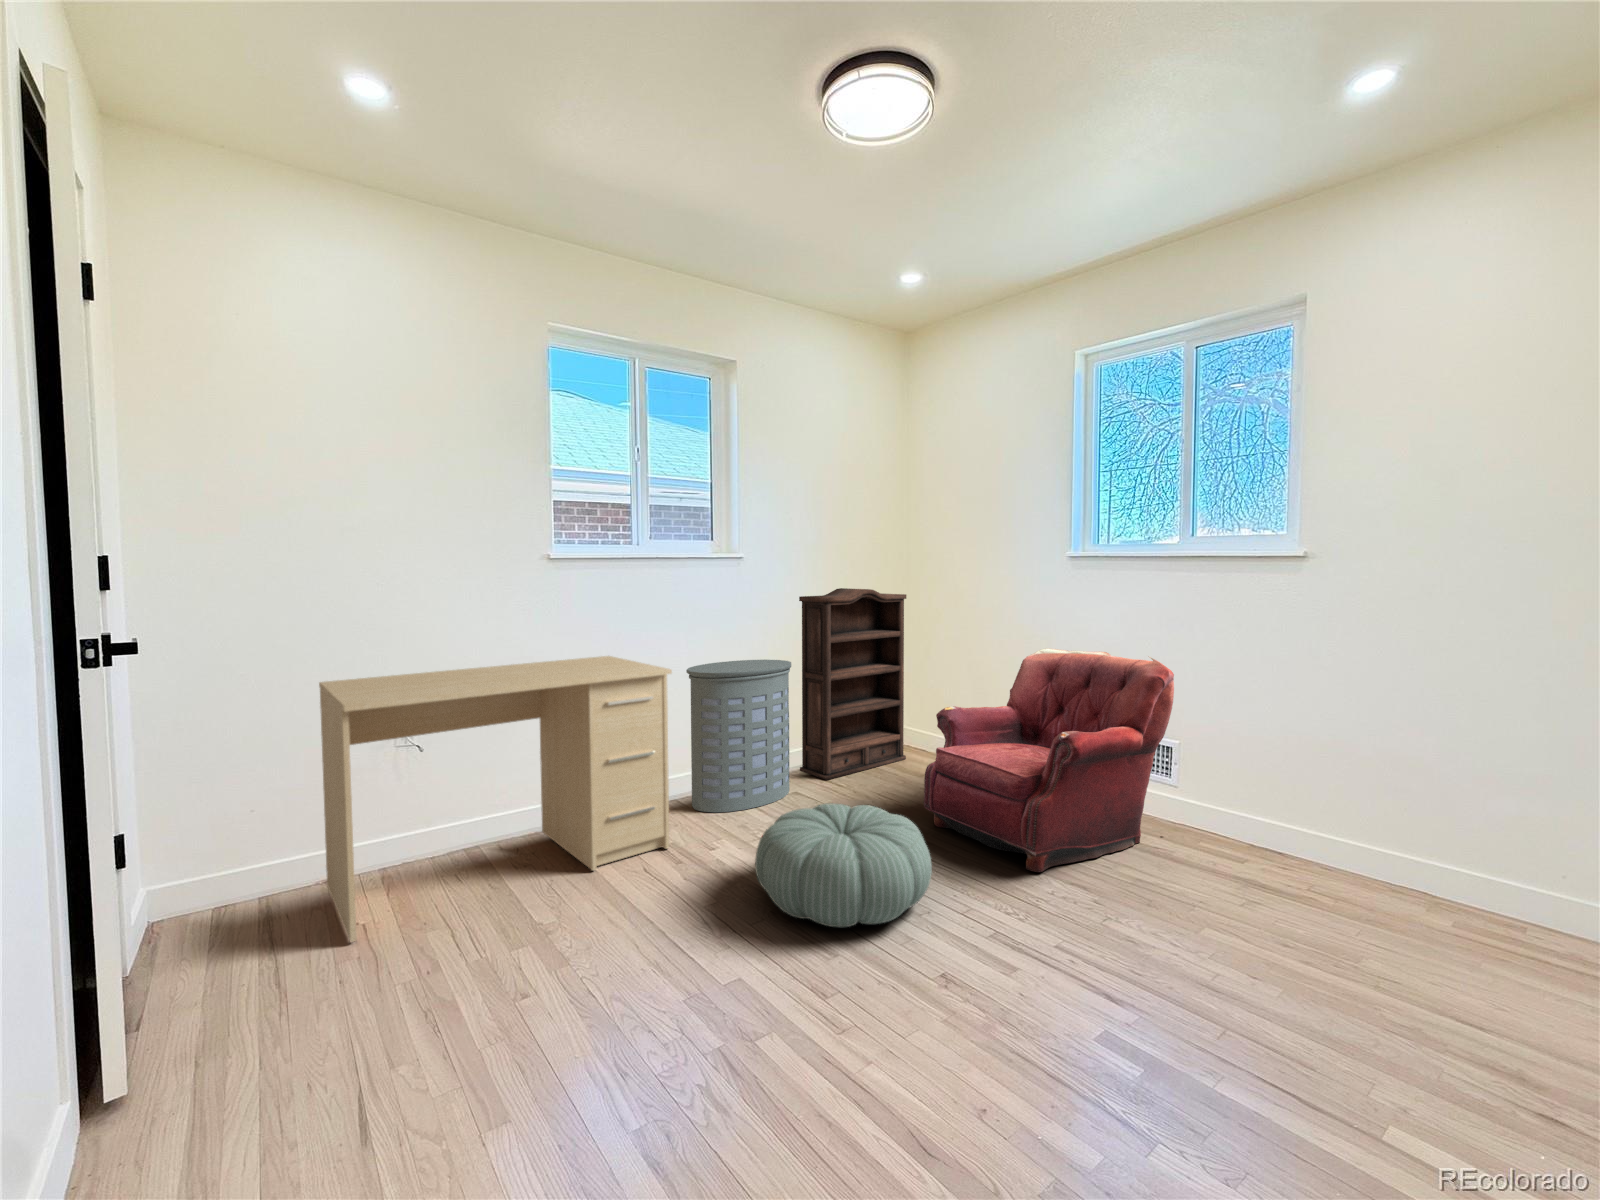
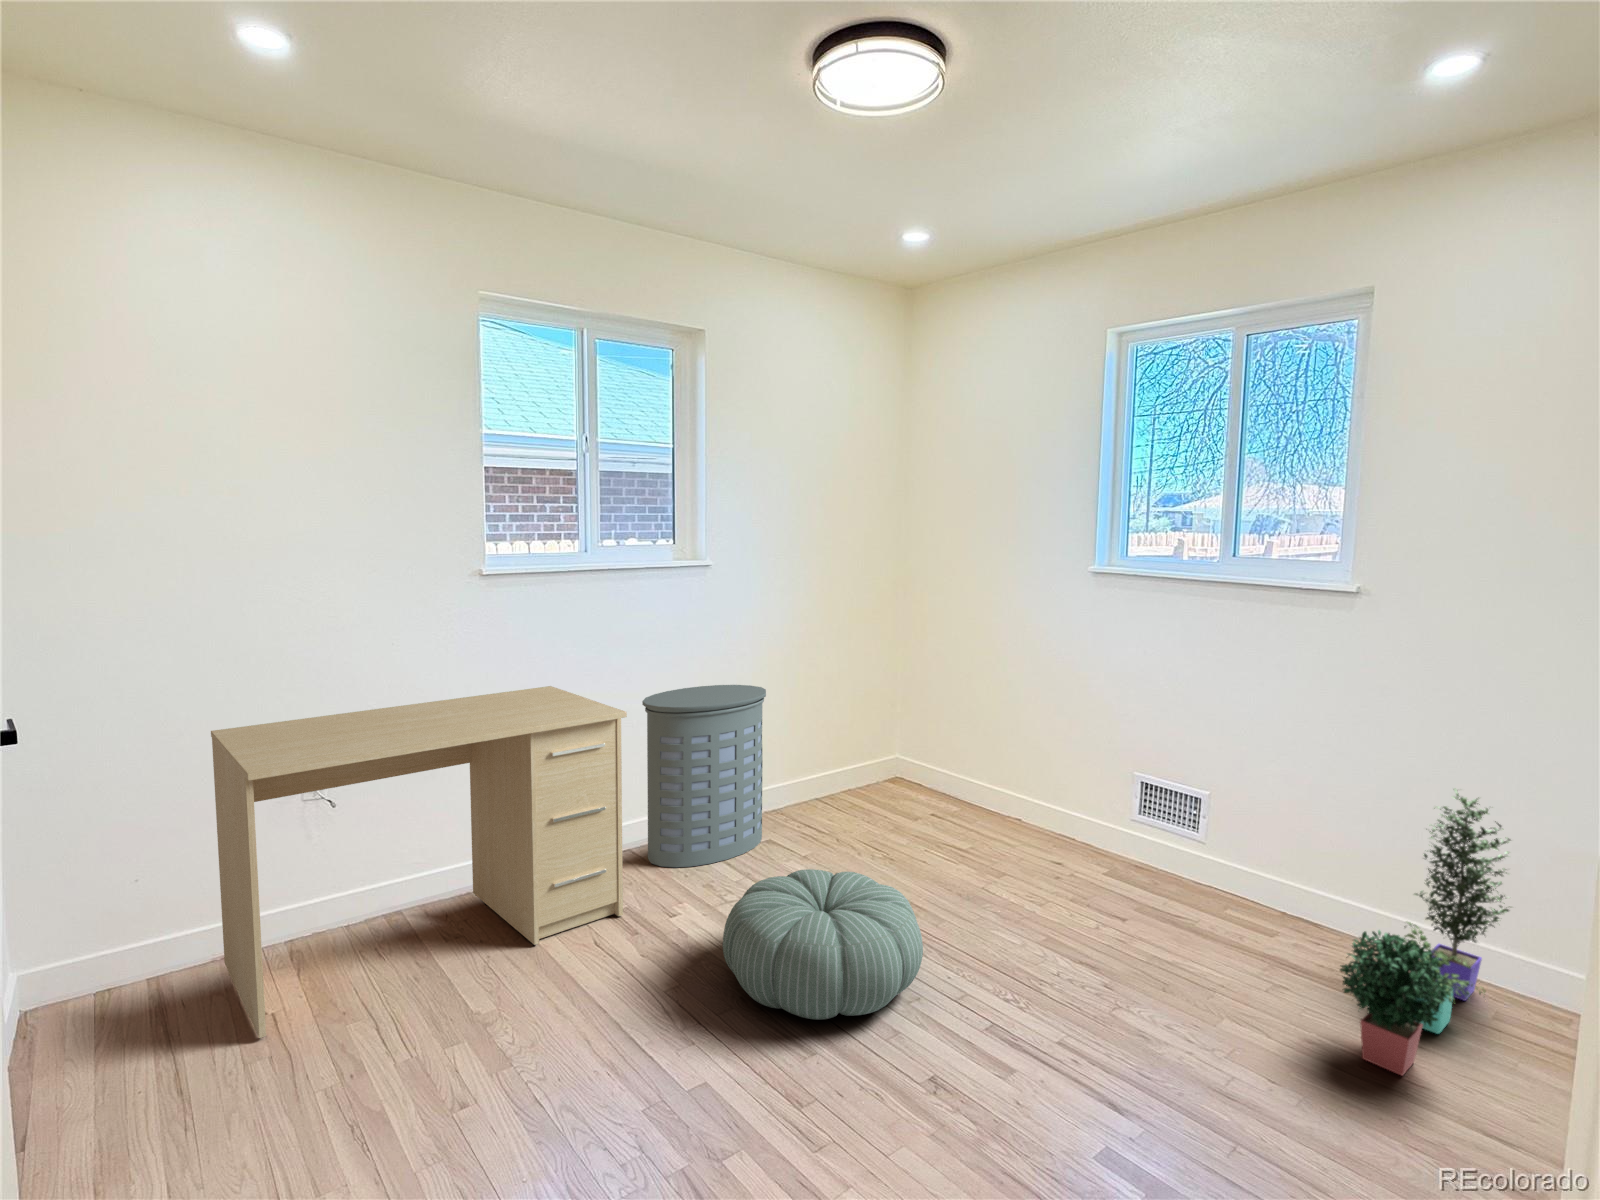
bookshelf: present [799,588,906,780] -> none [774,596,903,824]
armchair: present [924,648,1174,872] -> none [917,678,1206,948]
potted plant: none [1312,722,1468,974] -> present [1340,789,1510,1076]

